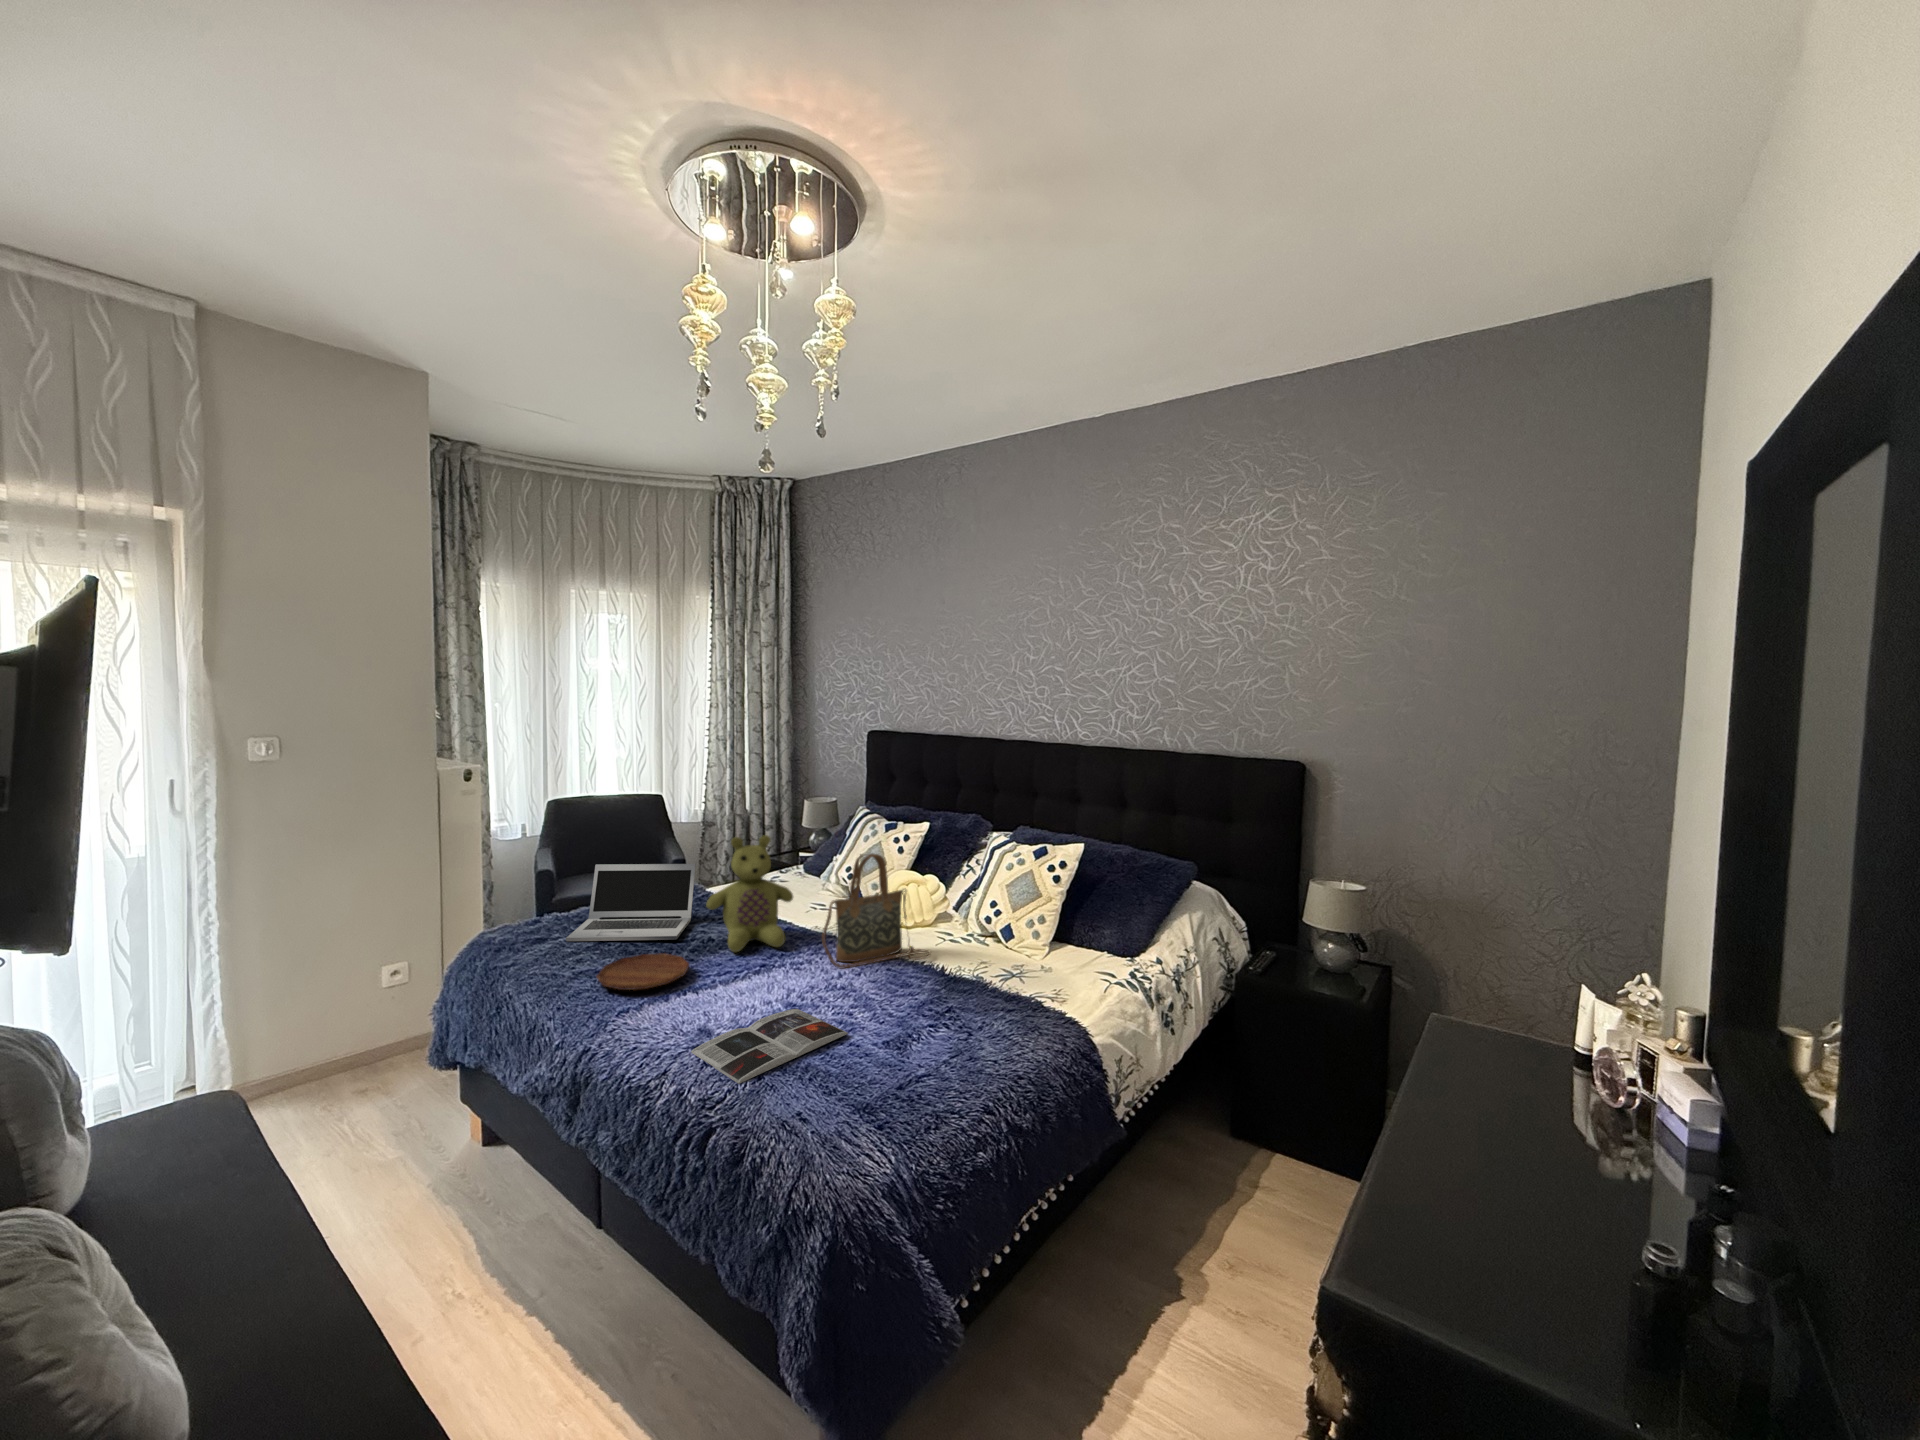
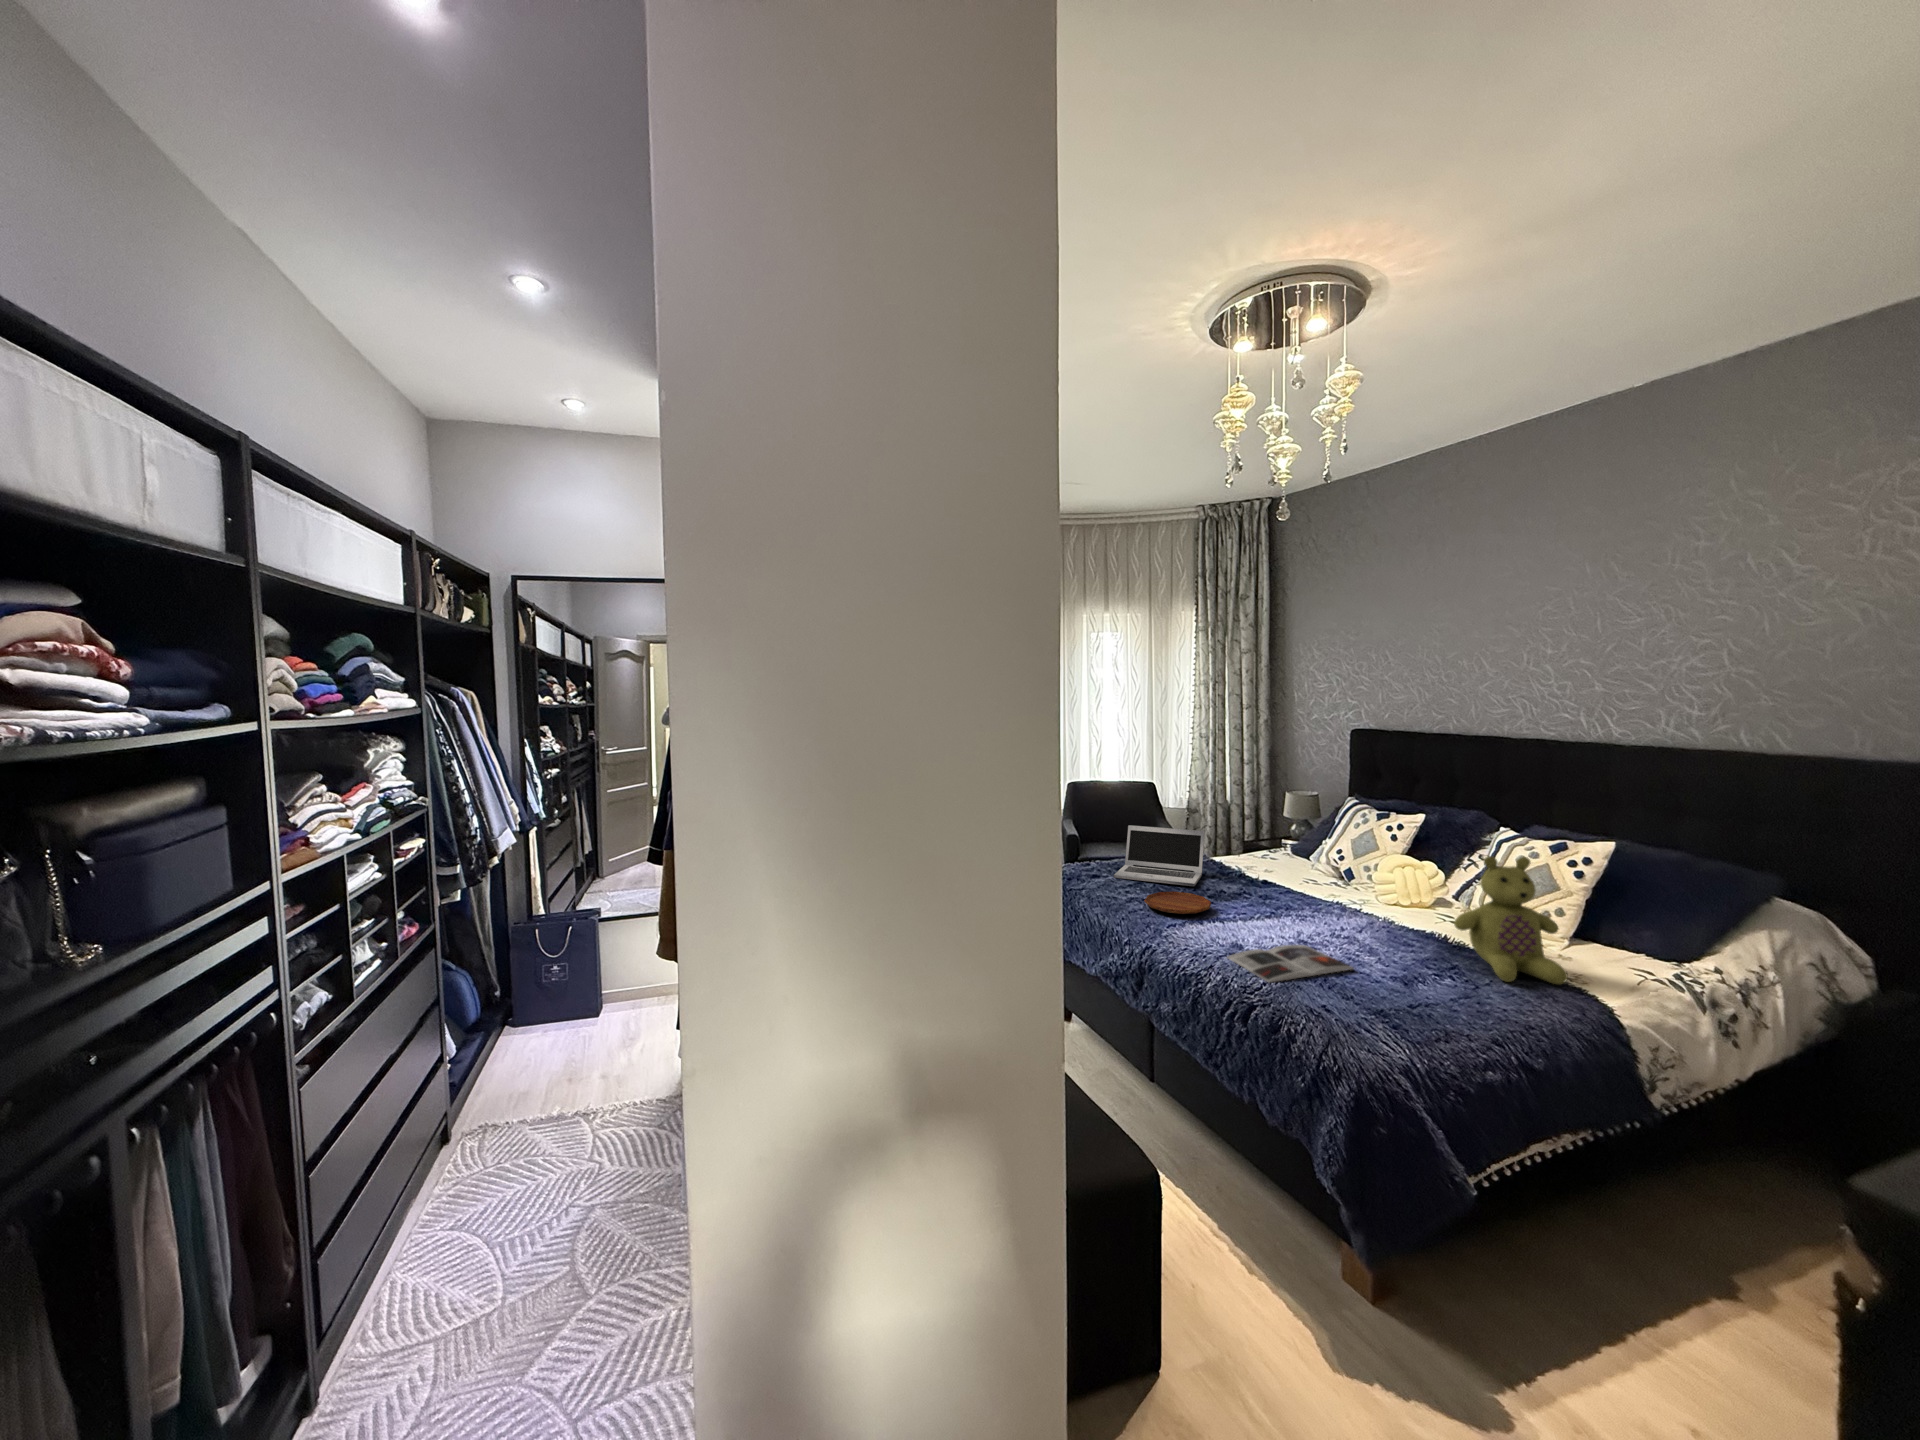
stuffed bear: present [706,835,793,952] -> present [1454,856,1568,984]
handbag: present [822,854,931,968] -> none [1322,831,1430,930]

